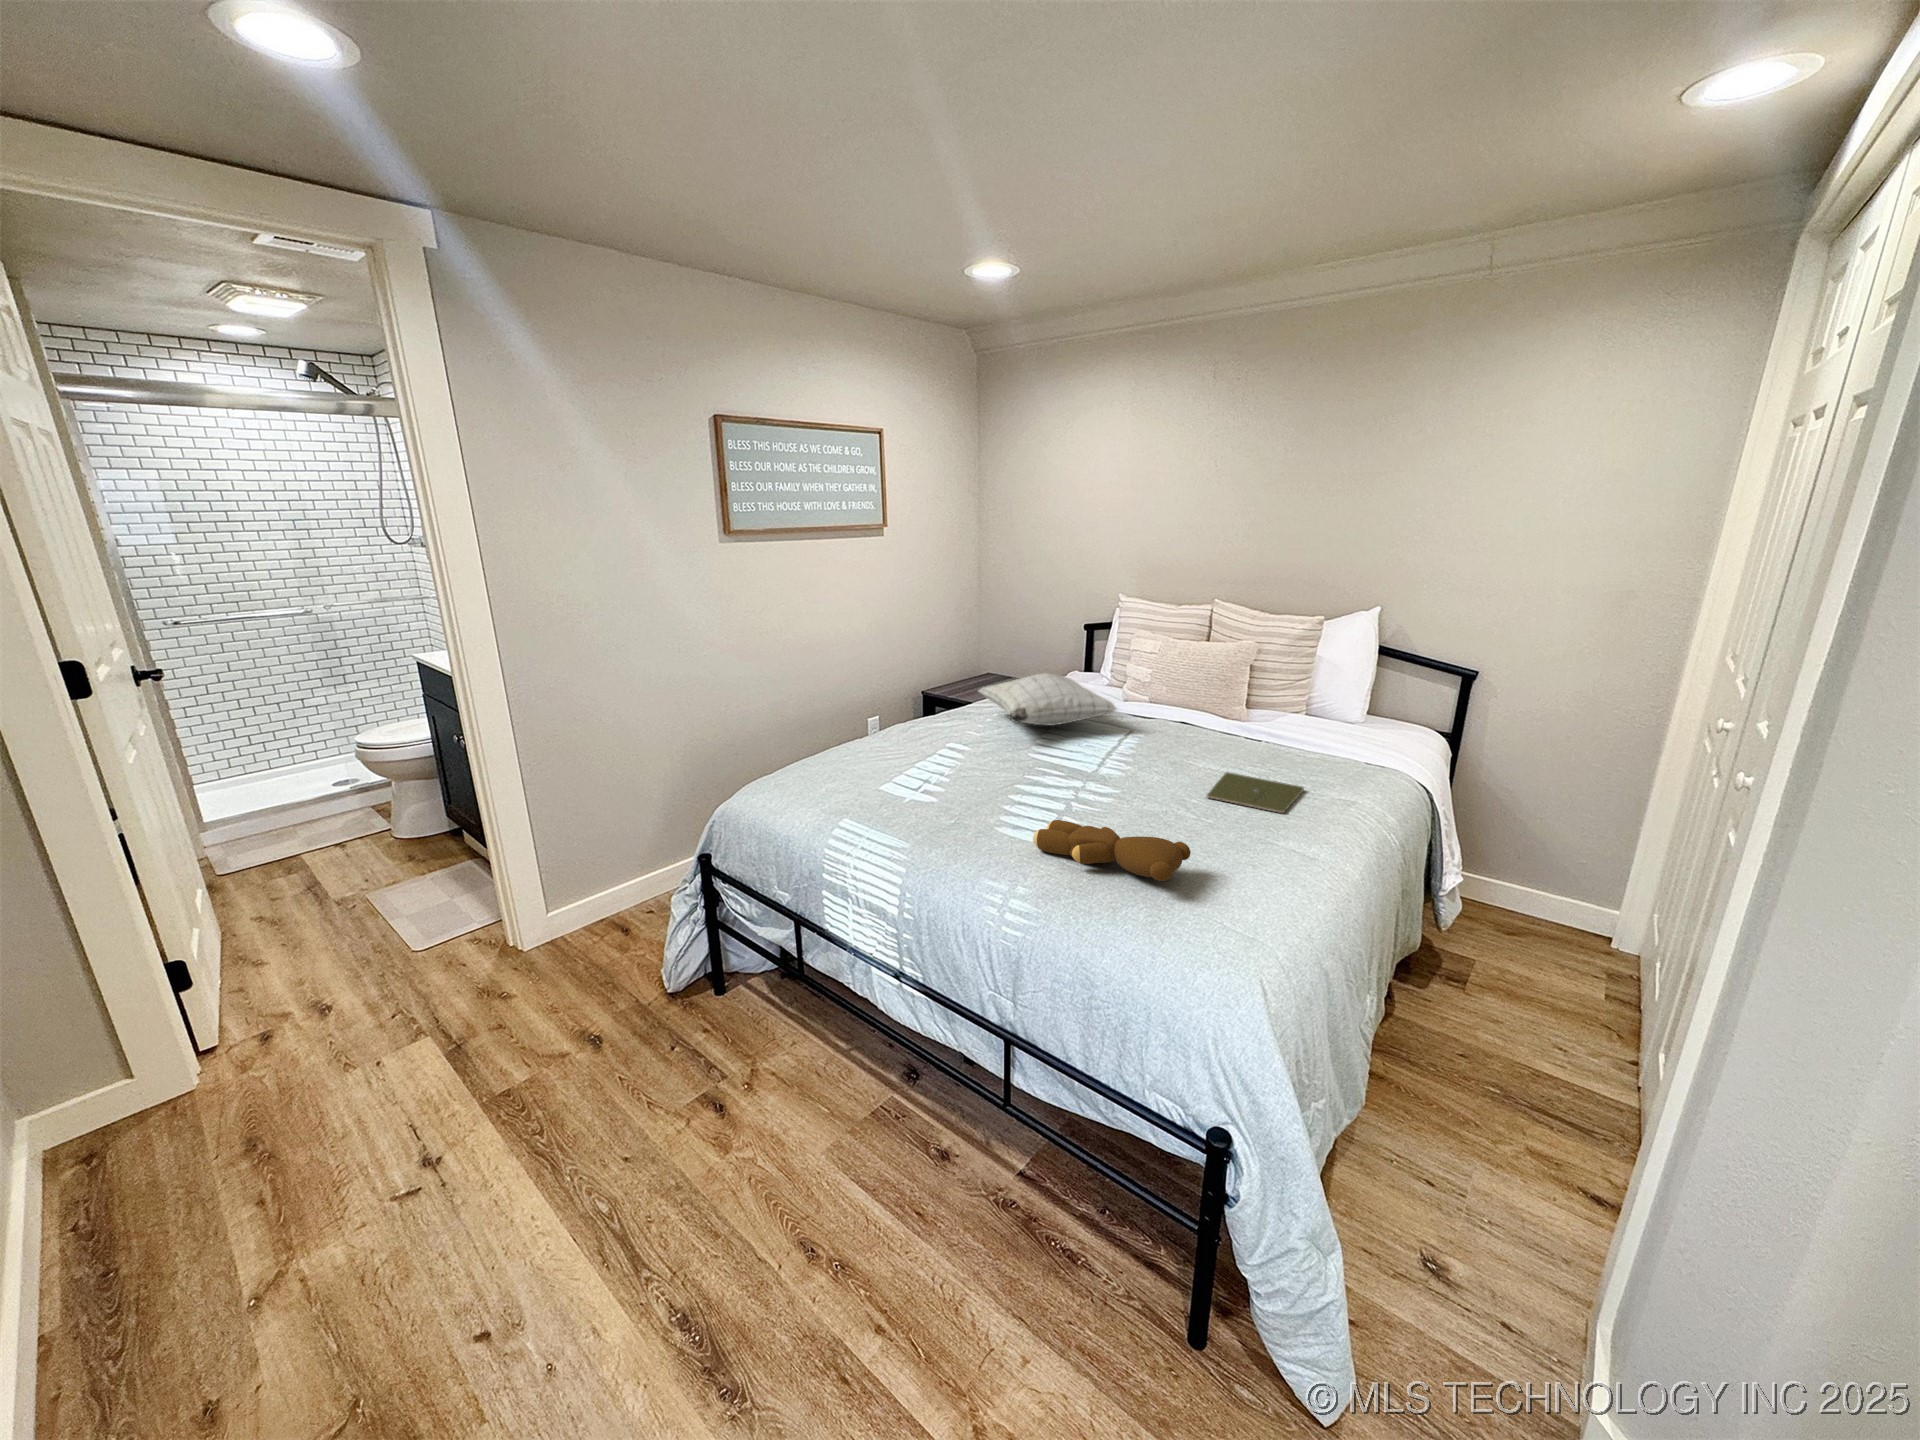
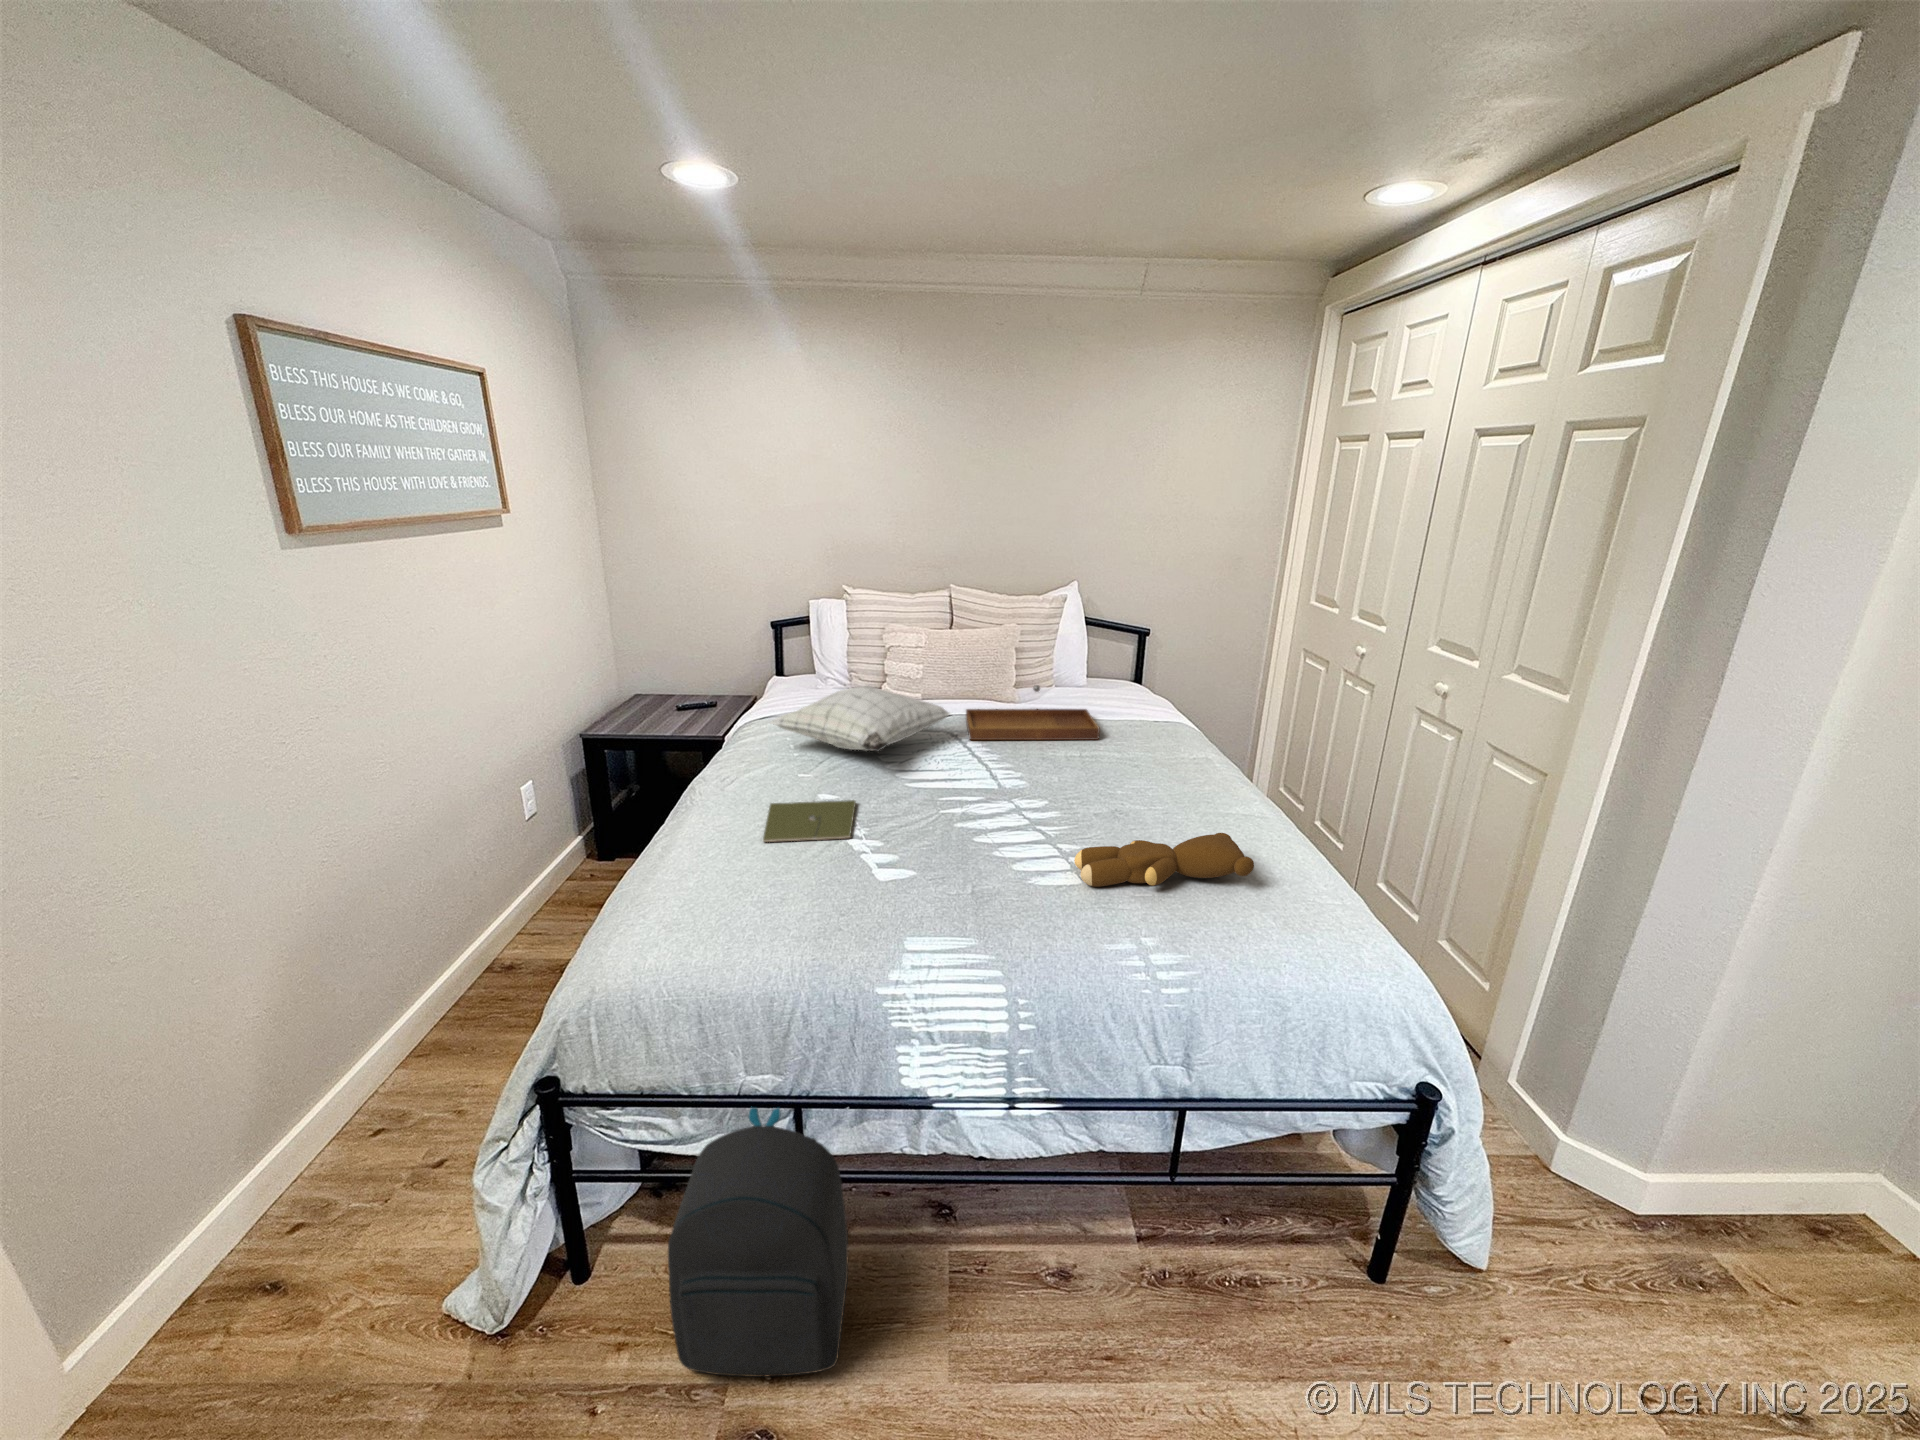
tray: none [1133,699,1276,761] -> present [966,685,1100,740]
notebook: present [1207,772,1304,813] -> present [763,800,856,842]
backpack: none [701,909,824,1102] -> present [668,1108,848,1377]

